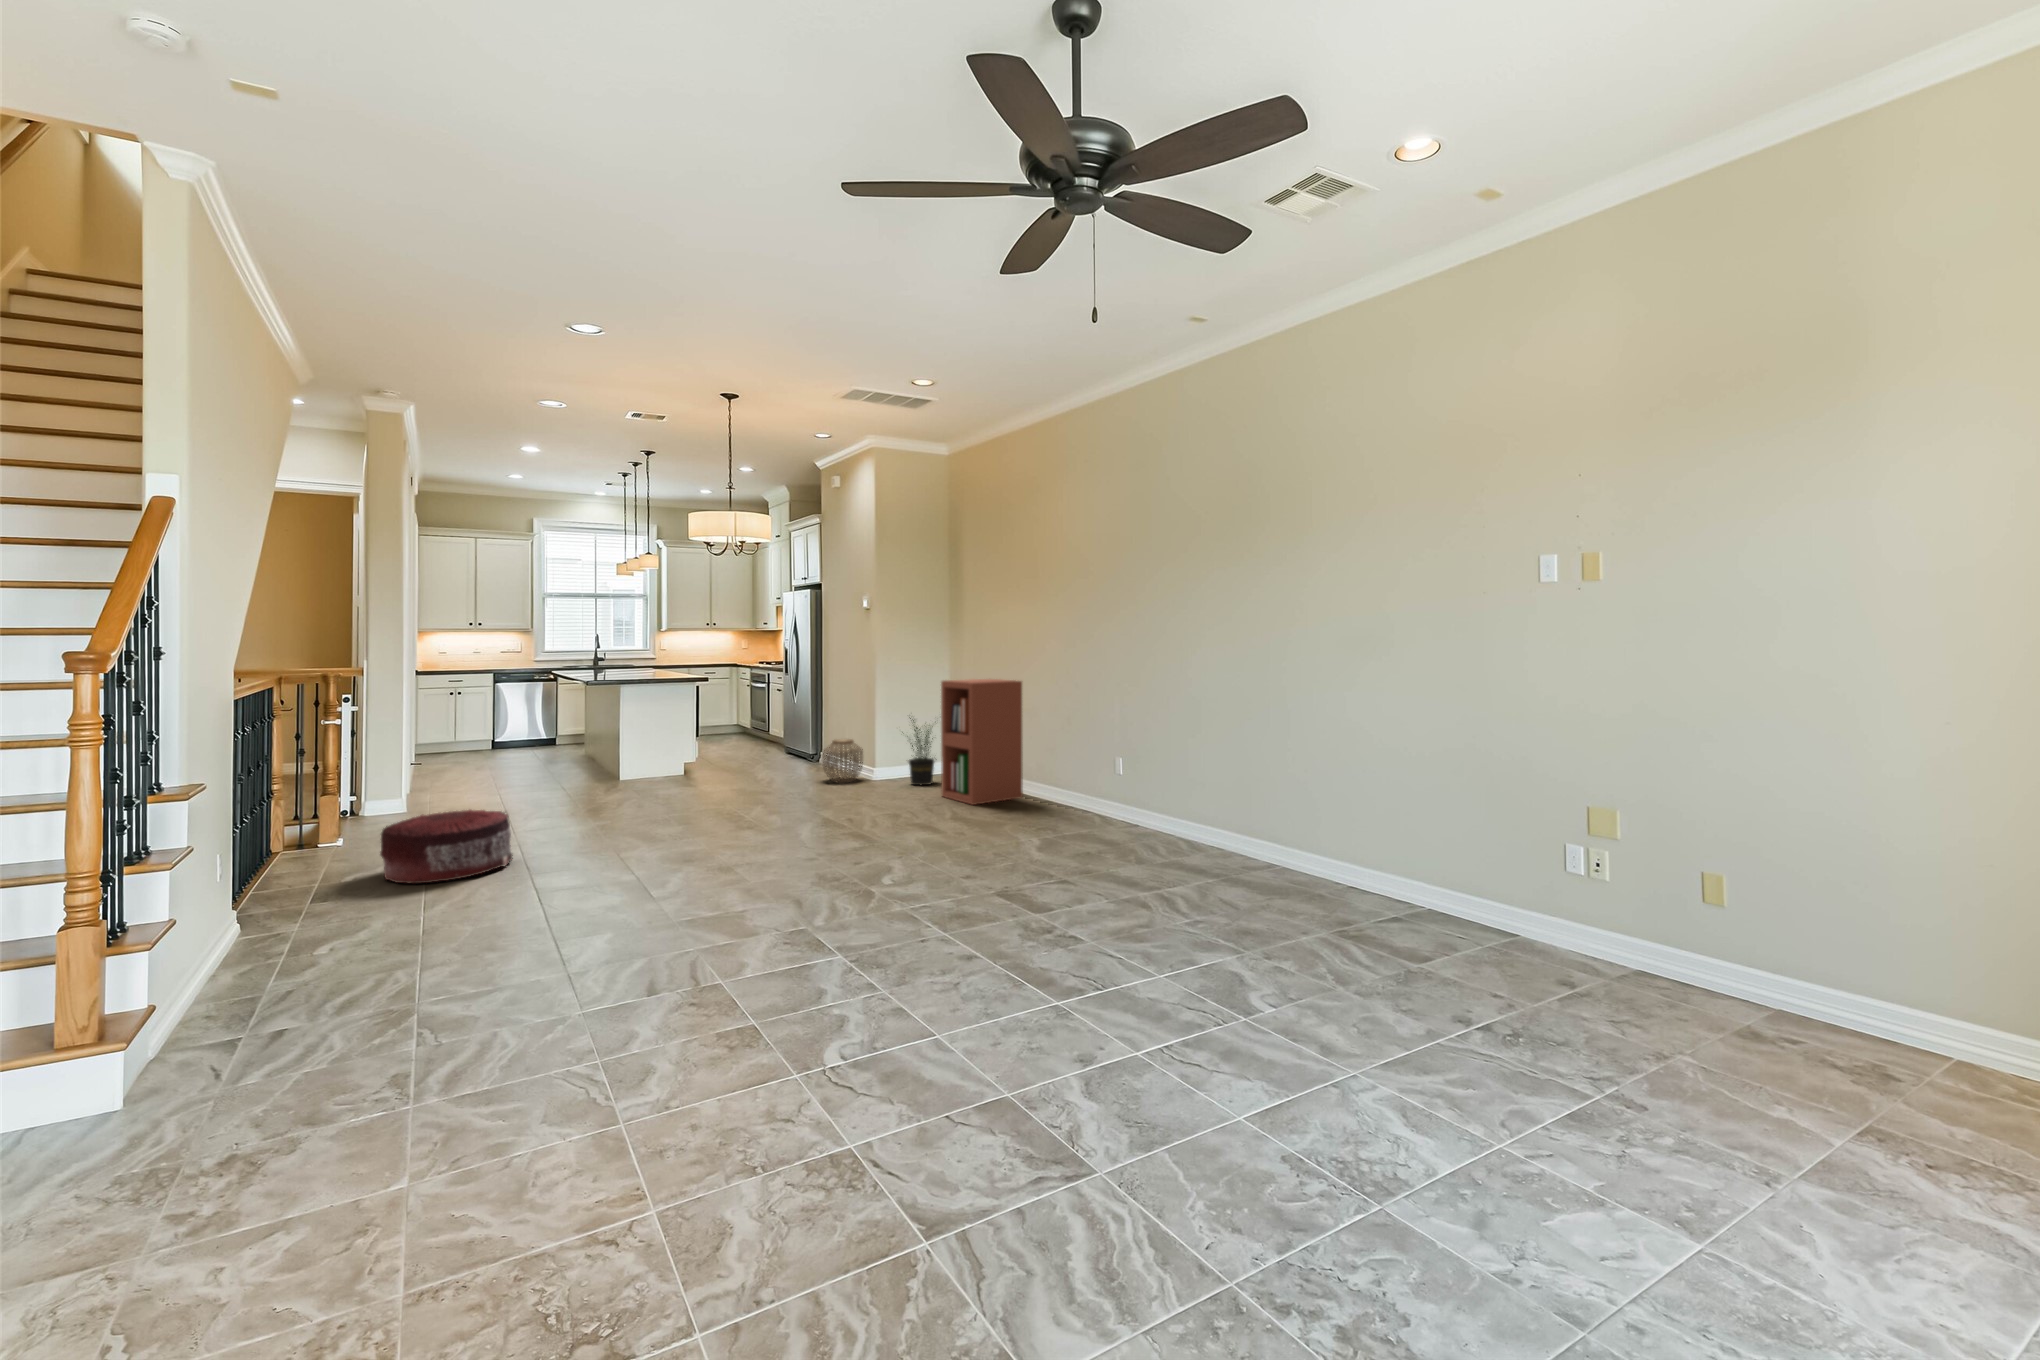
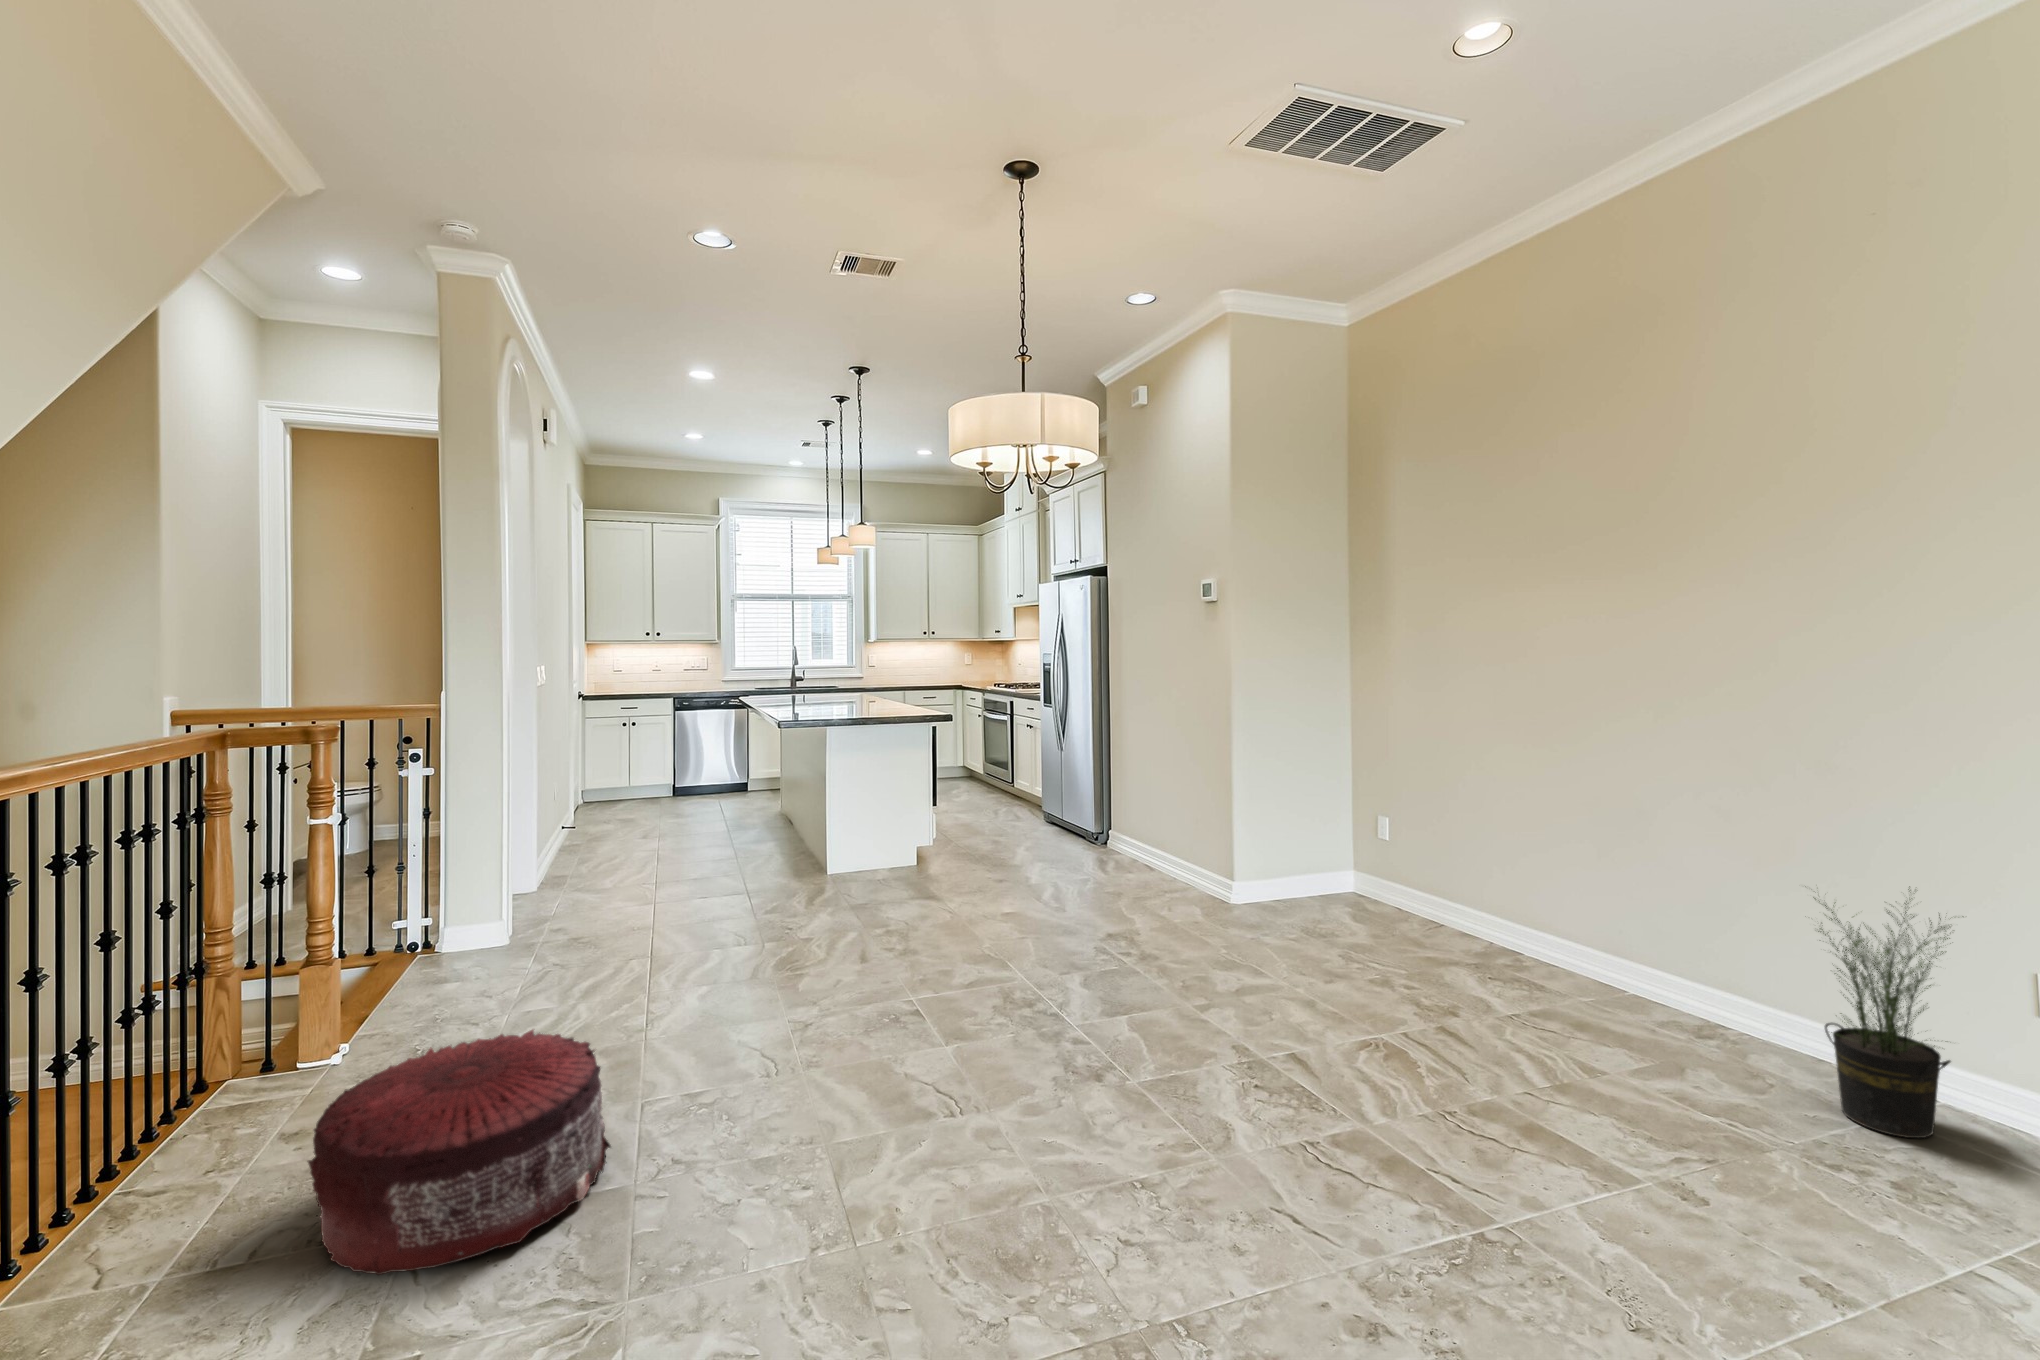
bookshelf: present [941,679,1023,805] -> none [1395,728,1581,999]
potted plant: present [902,717,934,785] -> present [1813,886,1963,1138]
woven basket: present [823,739,863,783] -> none [1139,823,1208,902]

